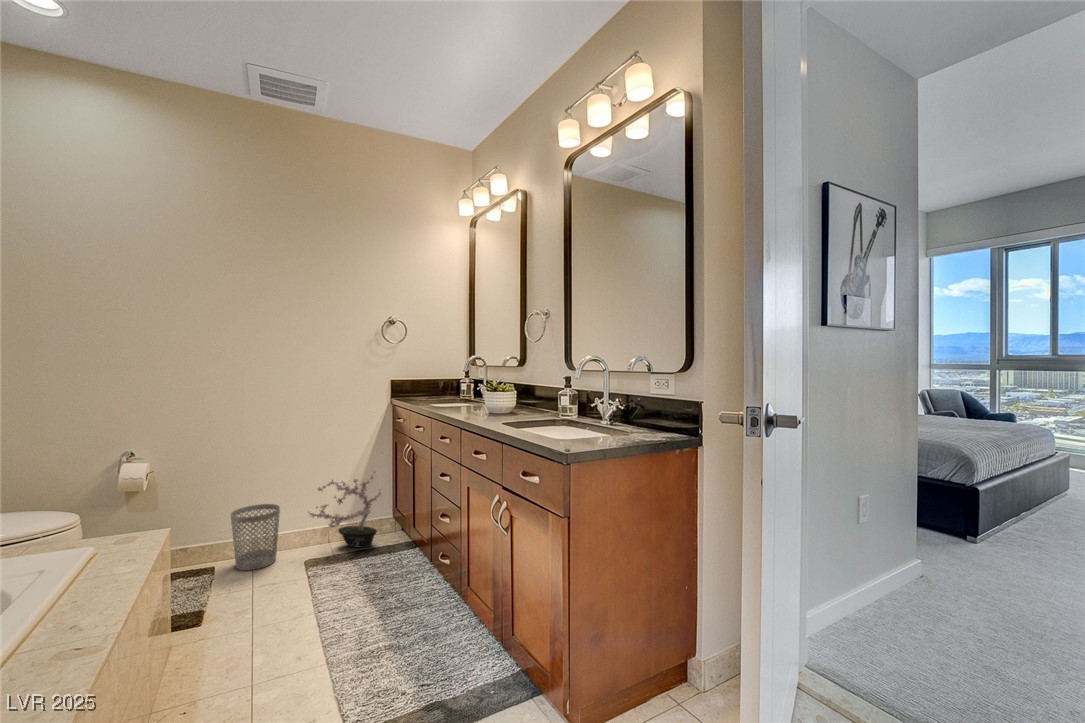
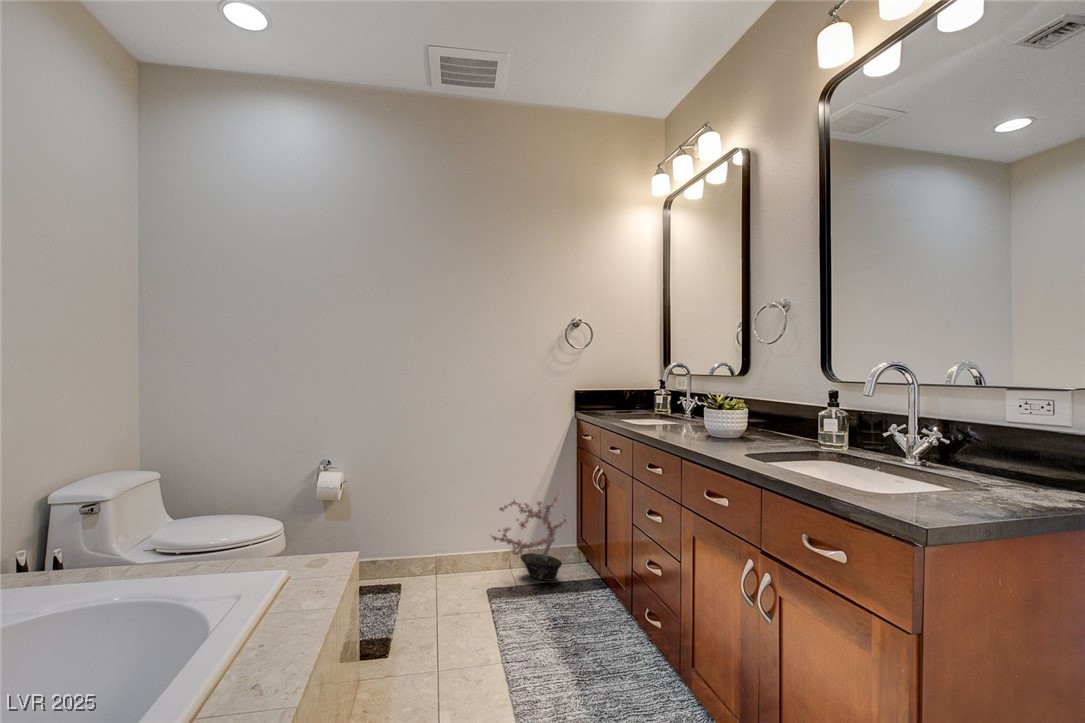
wastebasket: present [231,504,280,570] -> none [415,521,462,593]

